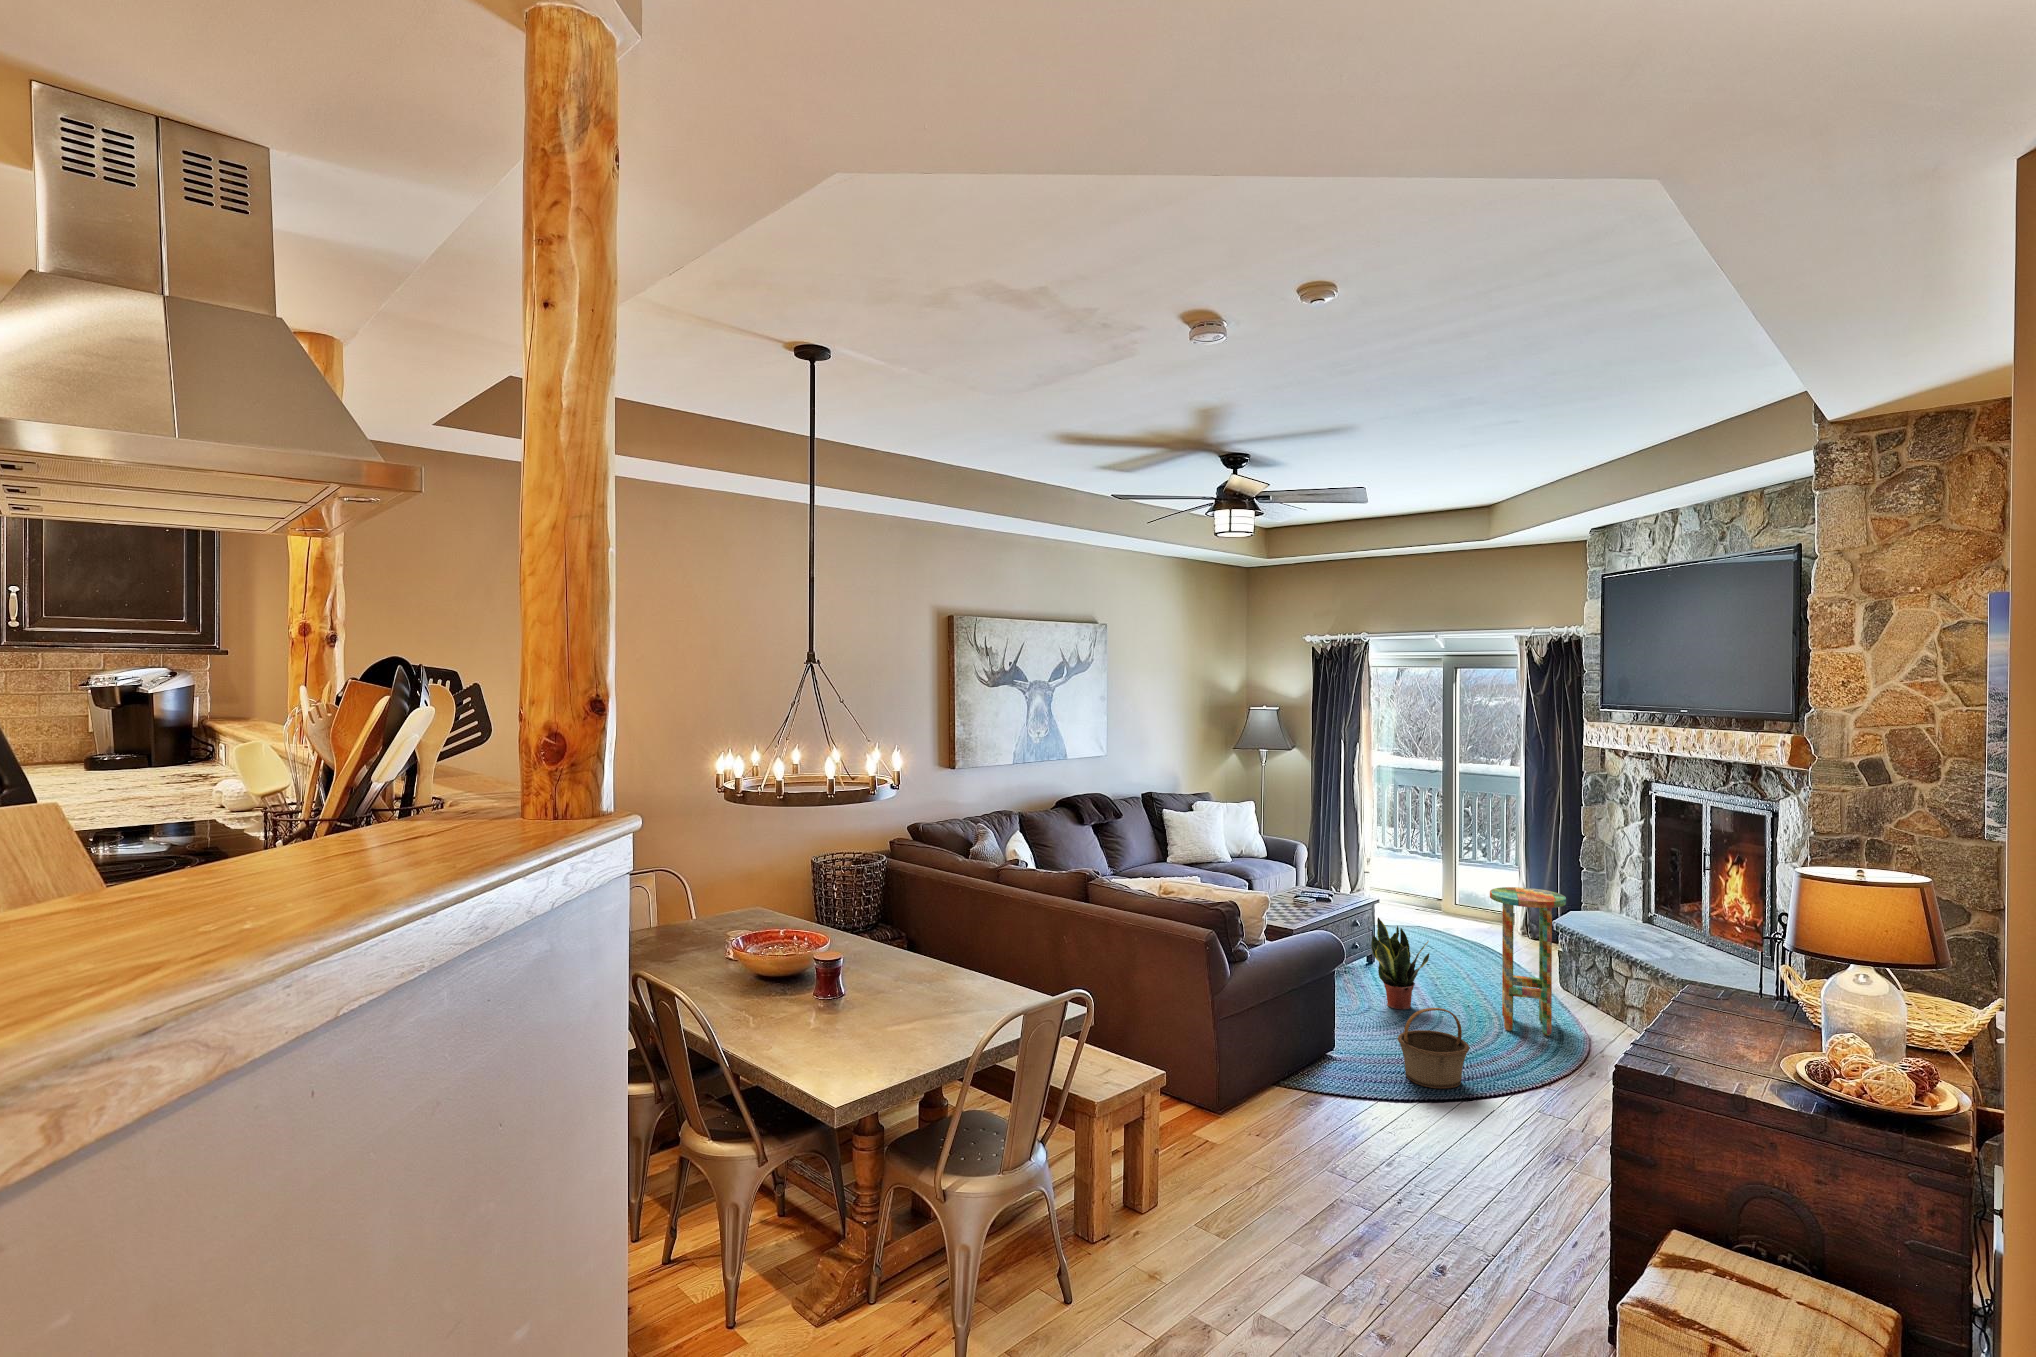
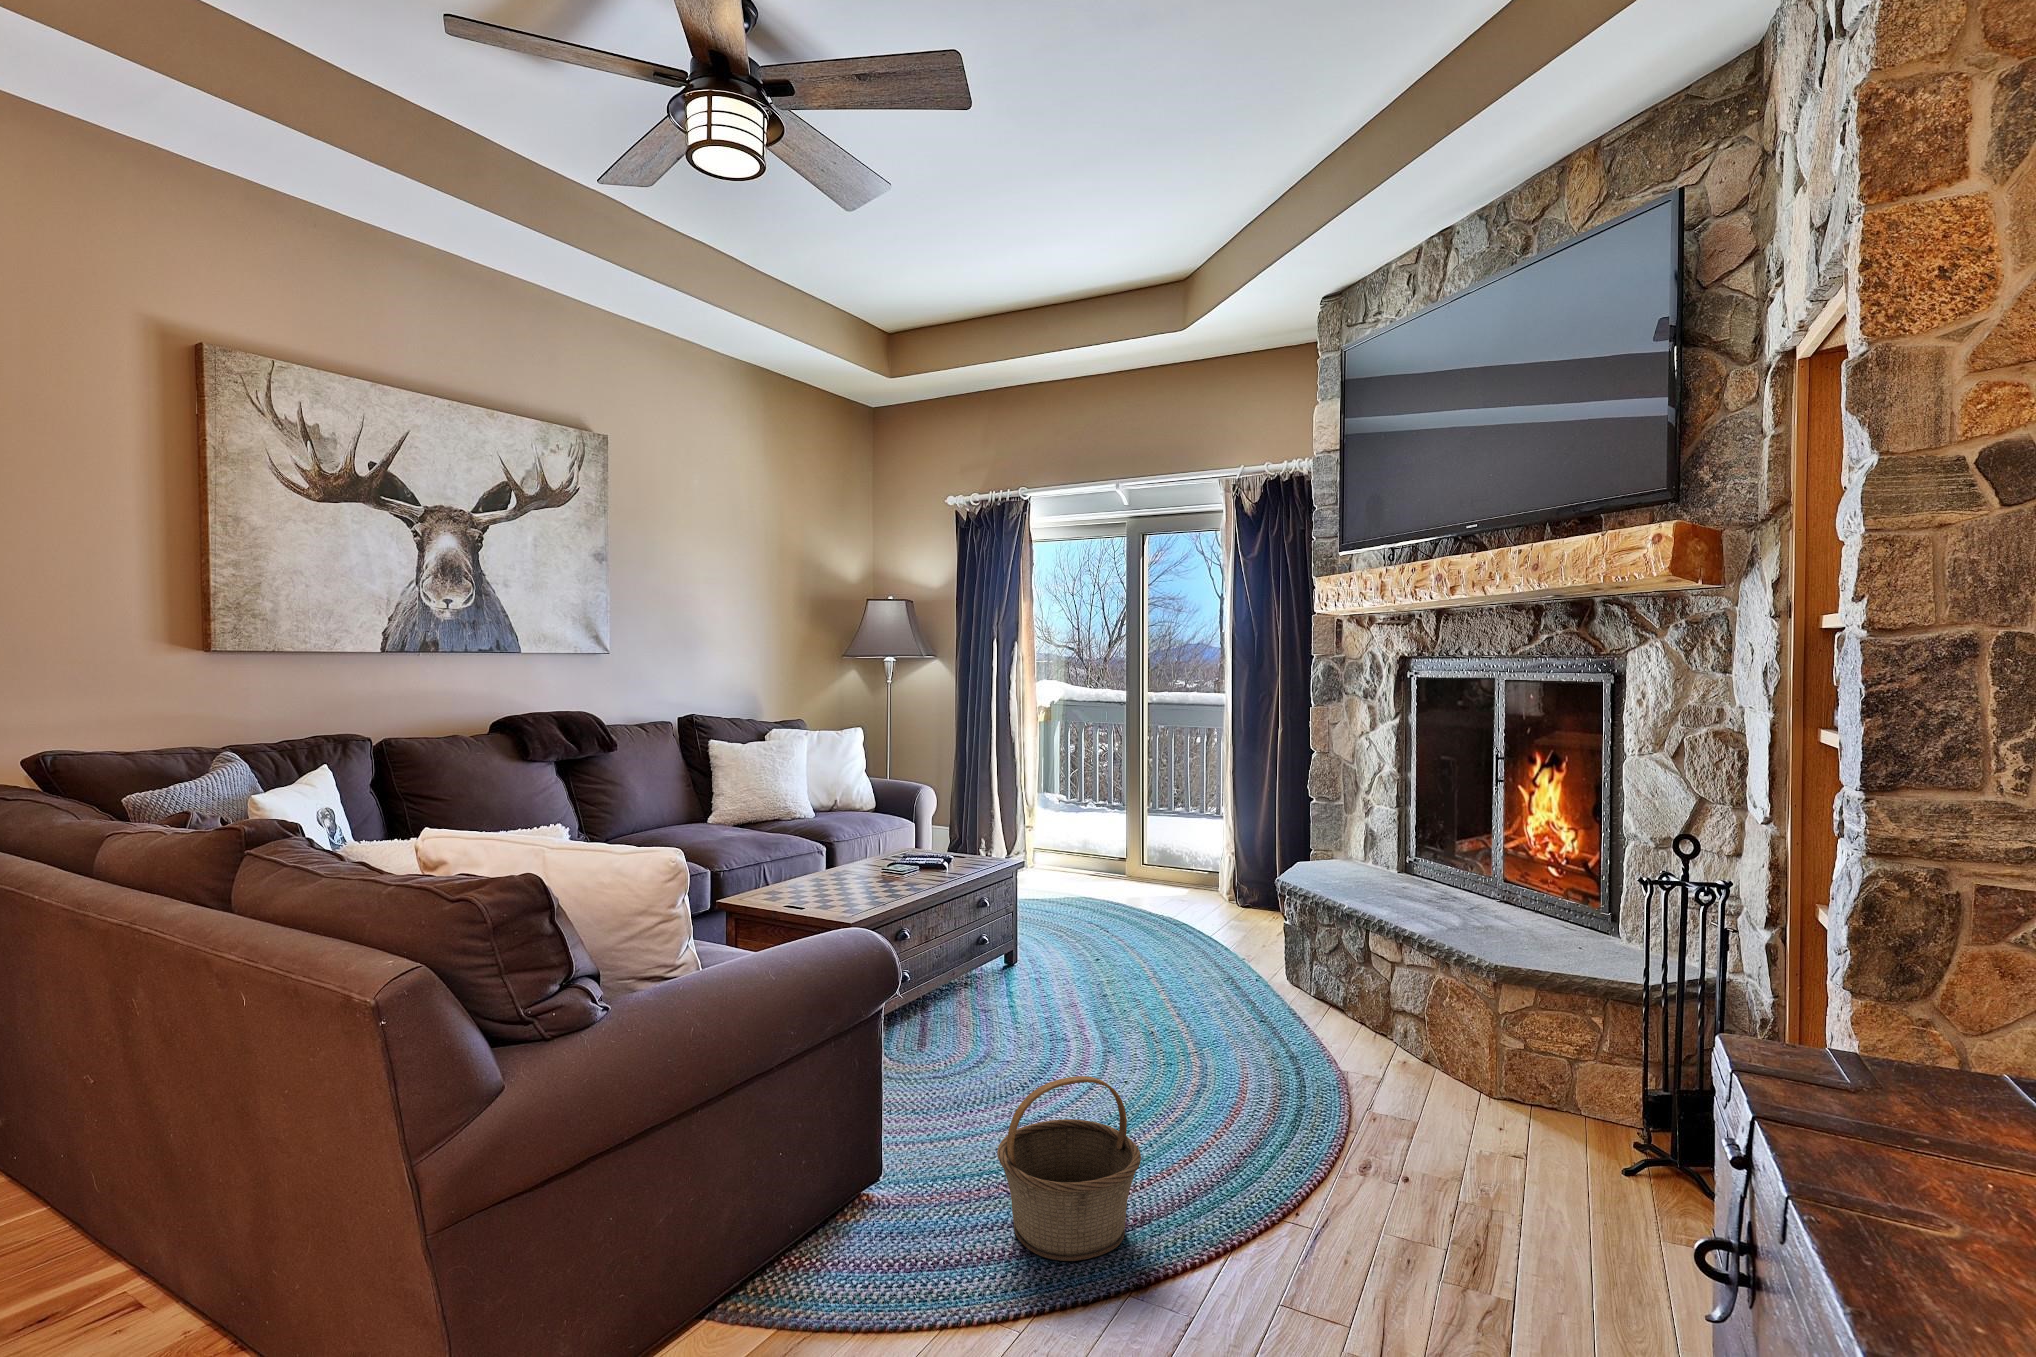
side table: present [1490,887,1566,1036] -> none [1184,822,1309,1083]
potted plant: present [1371,918,1429,1009] -> none [988,890,1086,1053]

